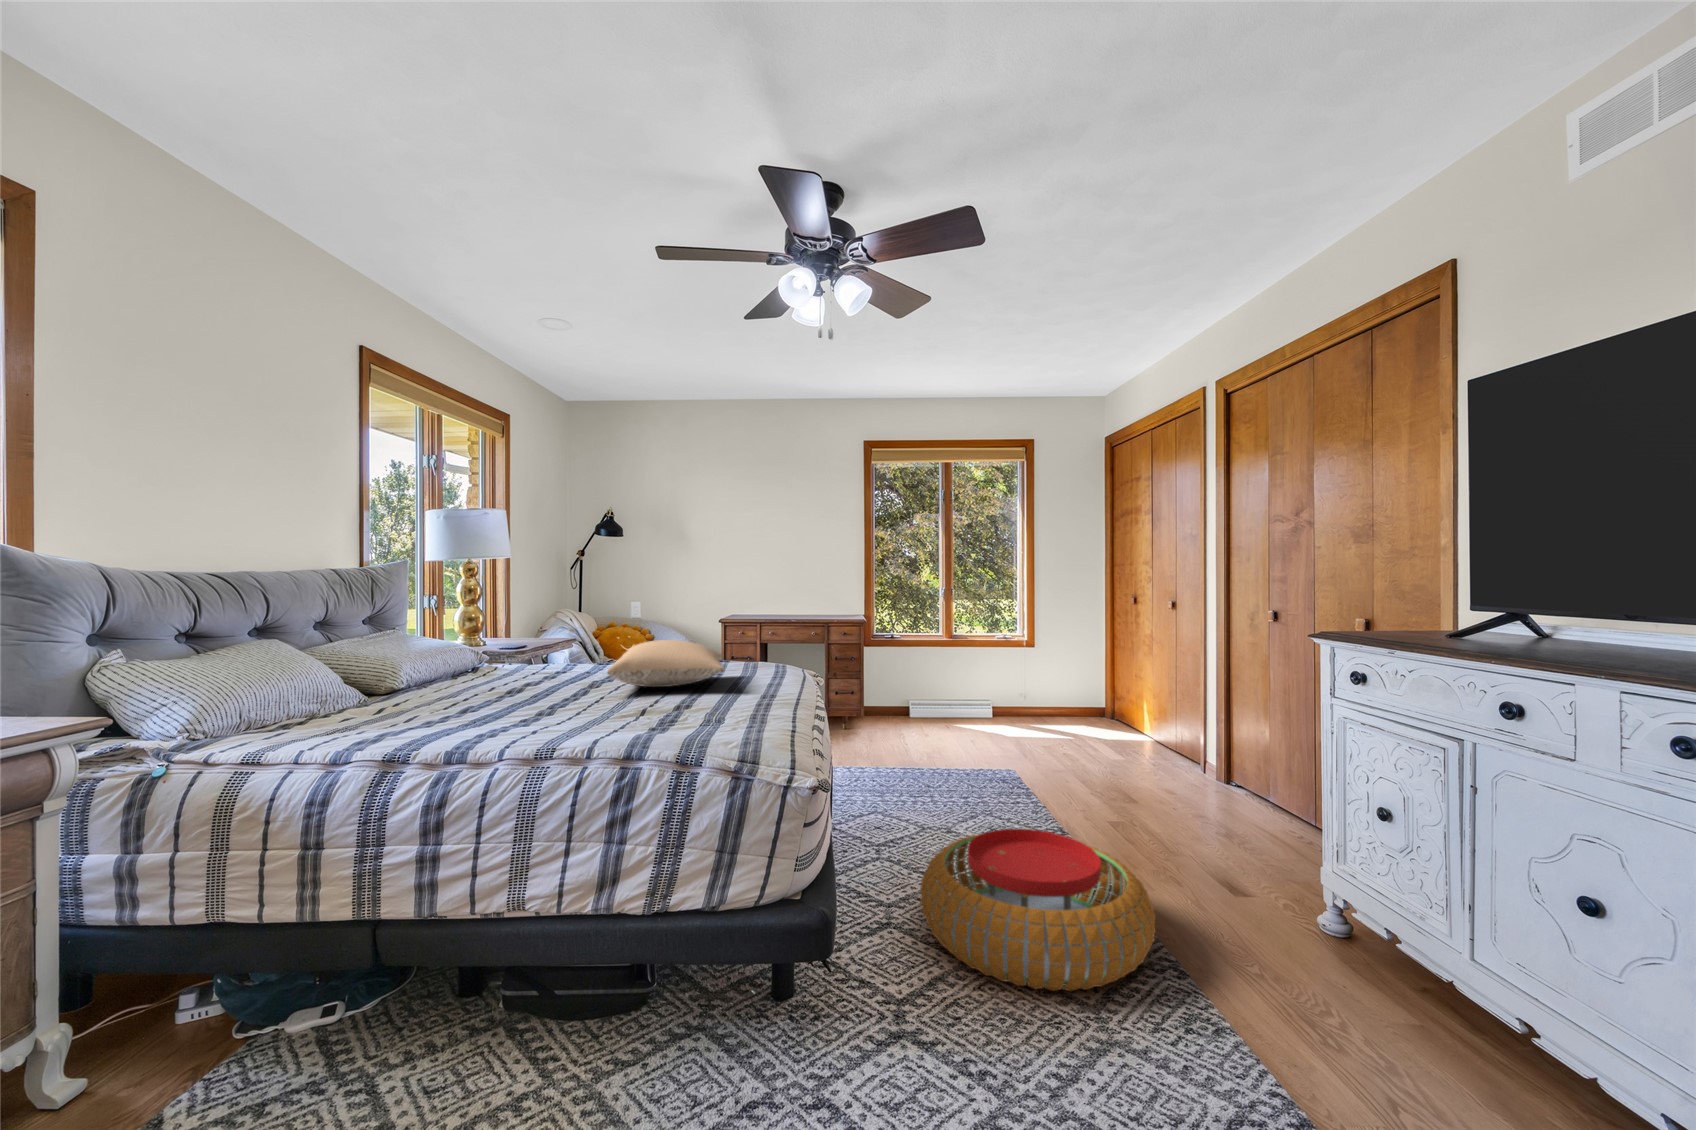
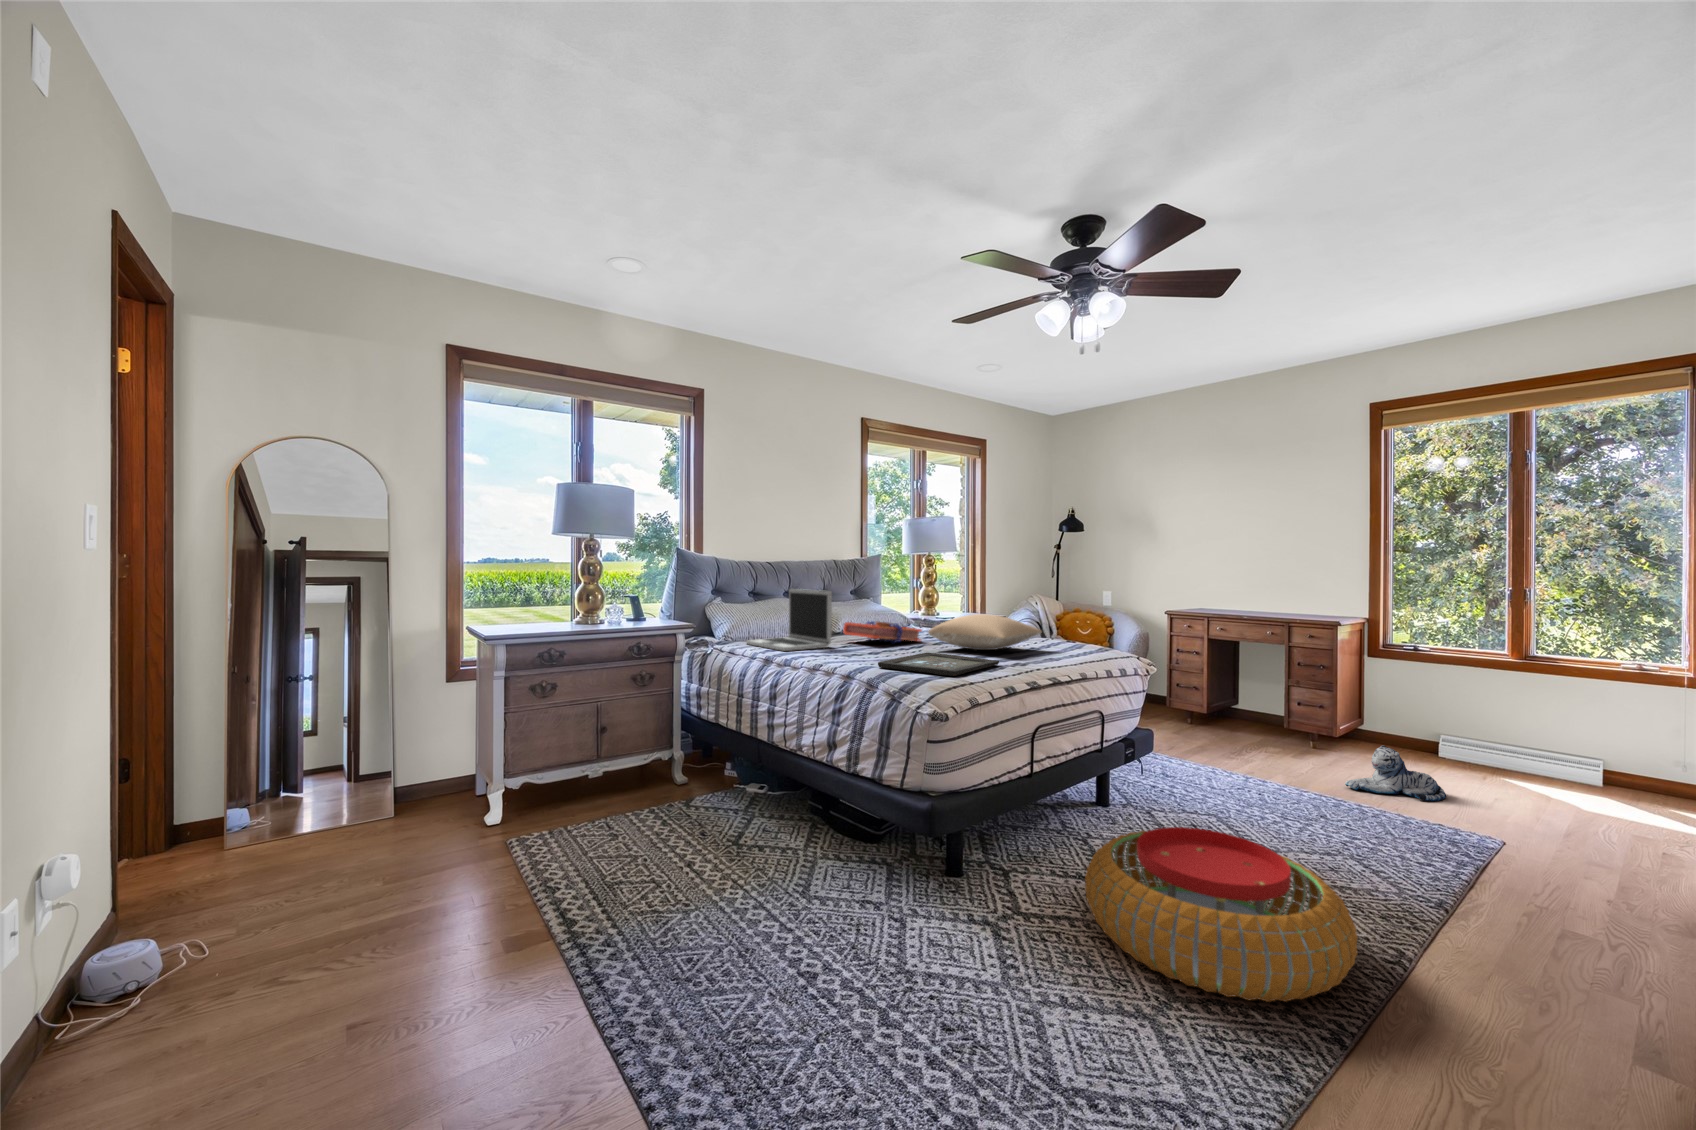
laptop: none [261,624,456,738] -> present [746,589,832,651]
book: none [443,663,560,694] -> present [843,621,922,643]
tray: none [638,698,767,736] -> present [878,652,999,676]
plush toy: none [909,718,962,758] -> present [1345,745,1447,801]

